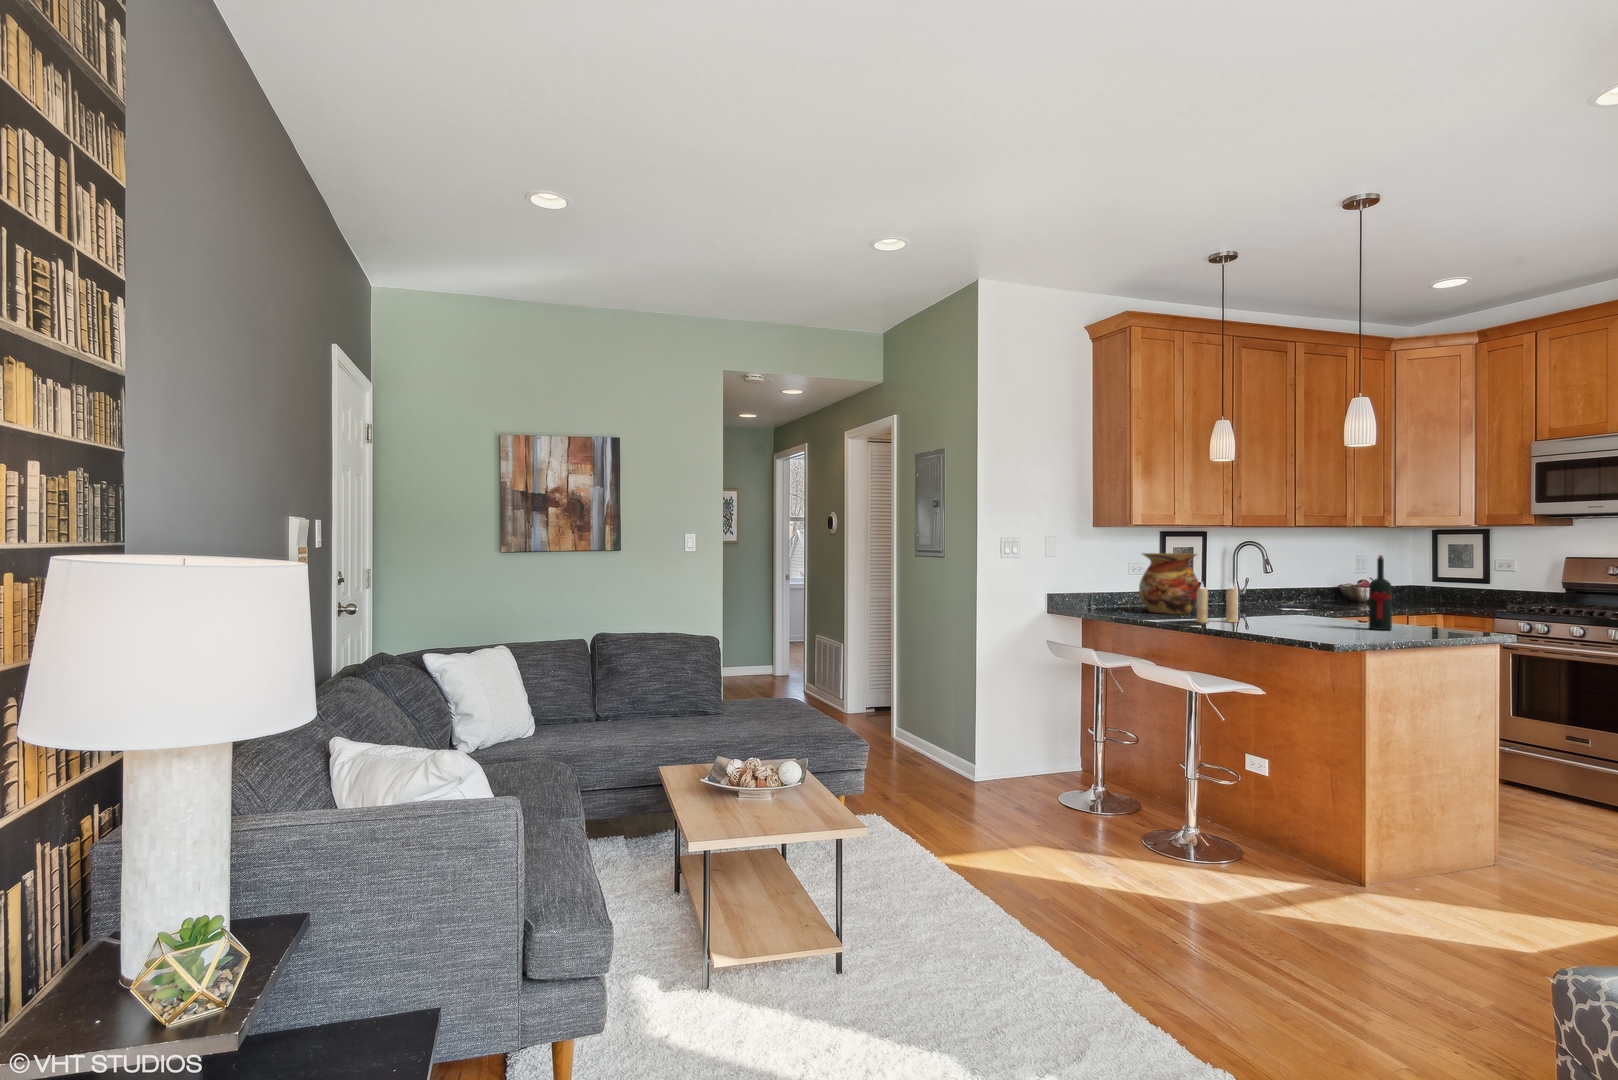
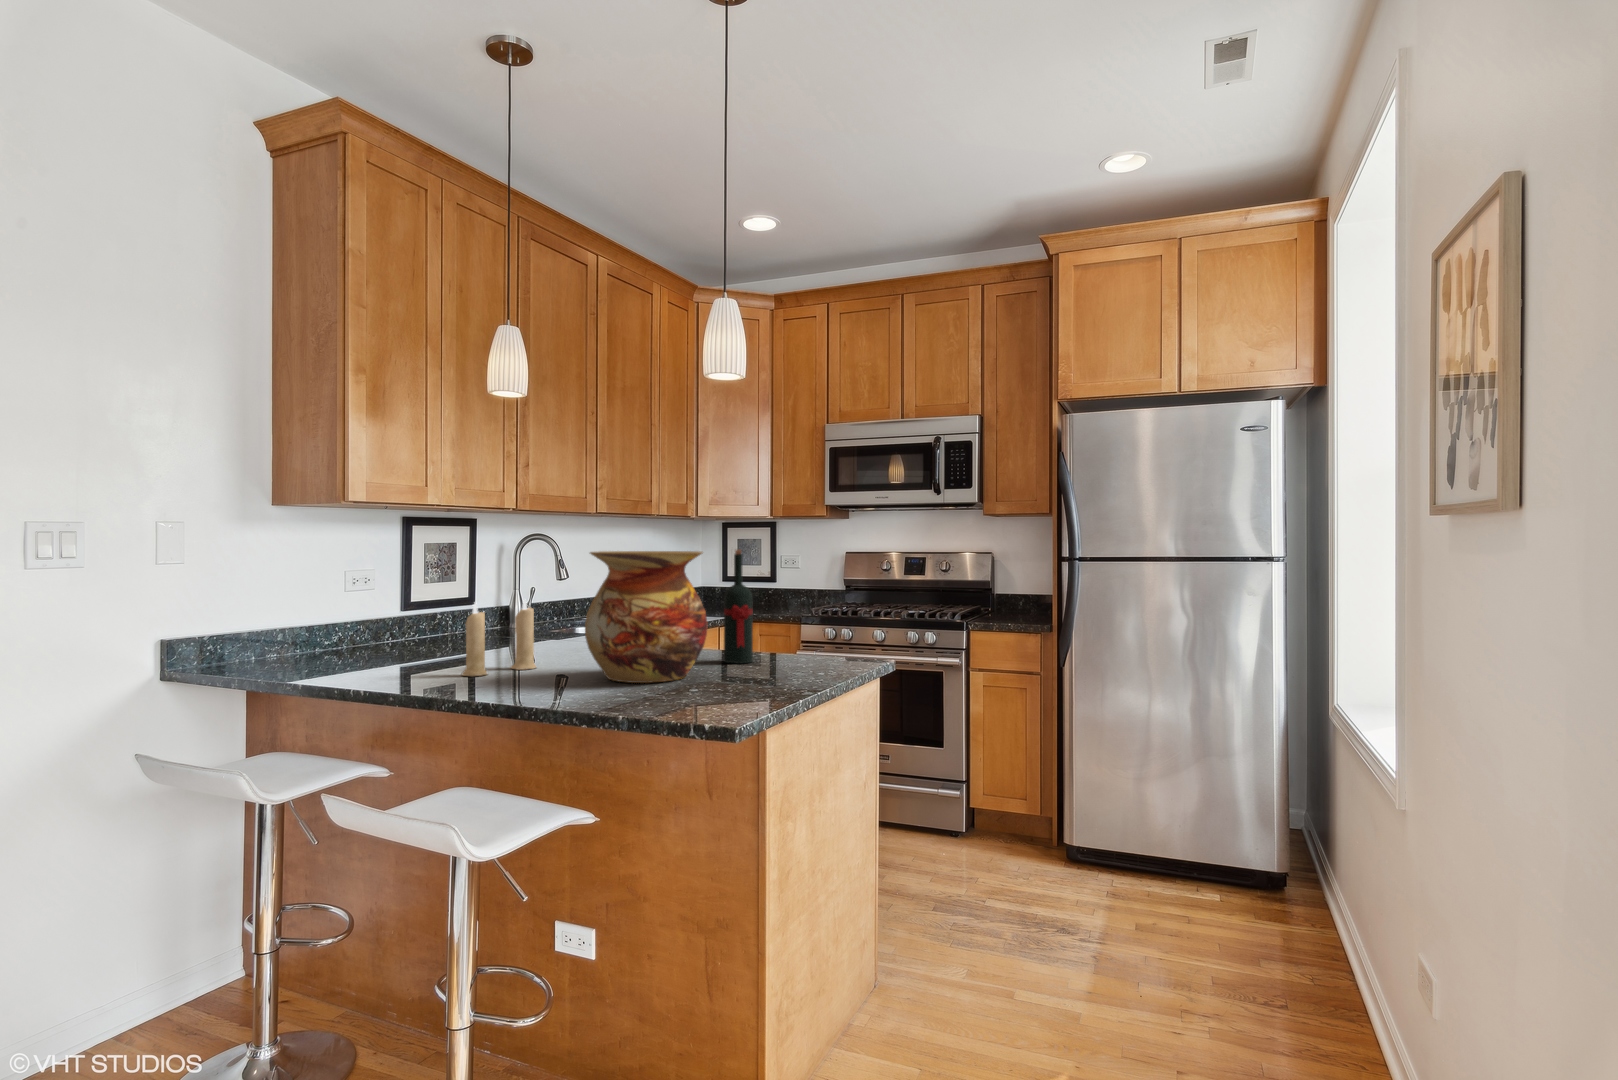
vase: present [1139,553,1200,614] -> present [585,551,707,683]

